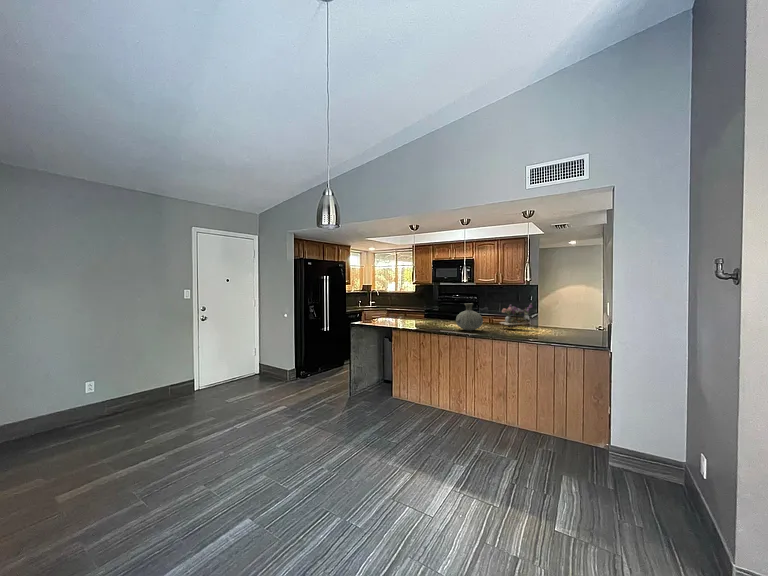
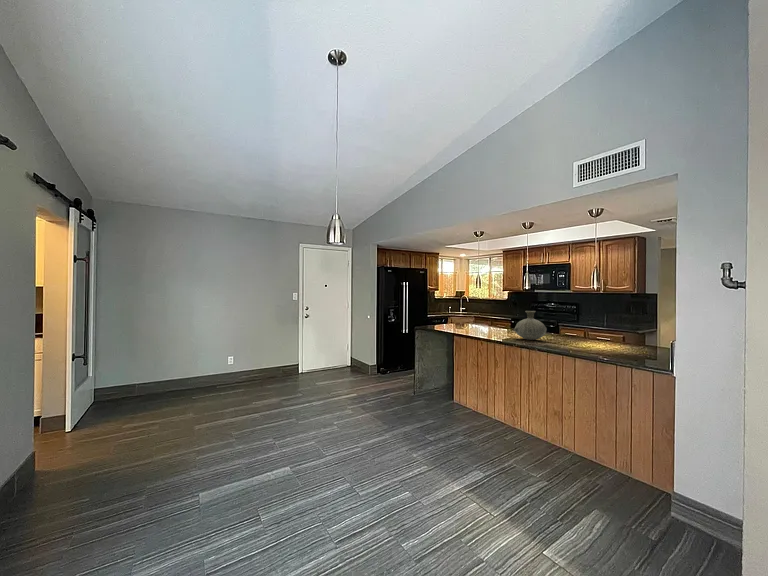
flower arrangement: present [500,303,532,328] -> none [571,314,613,342]

